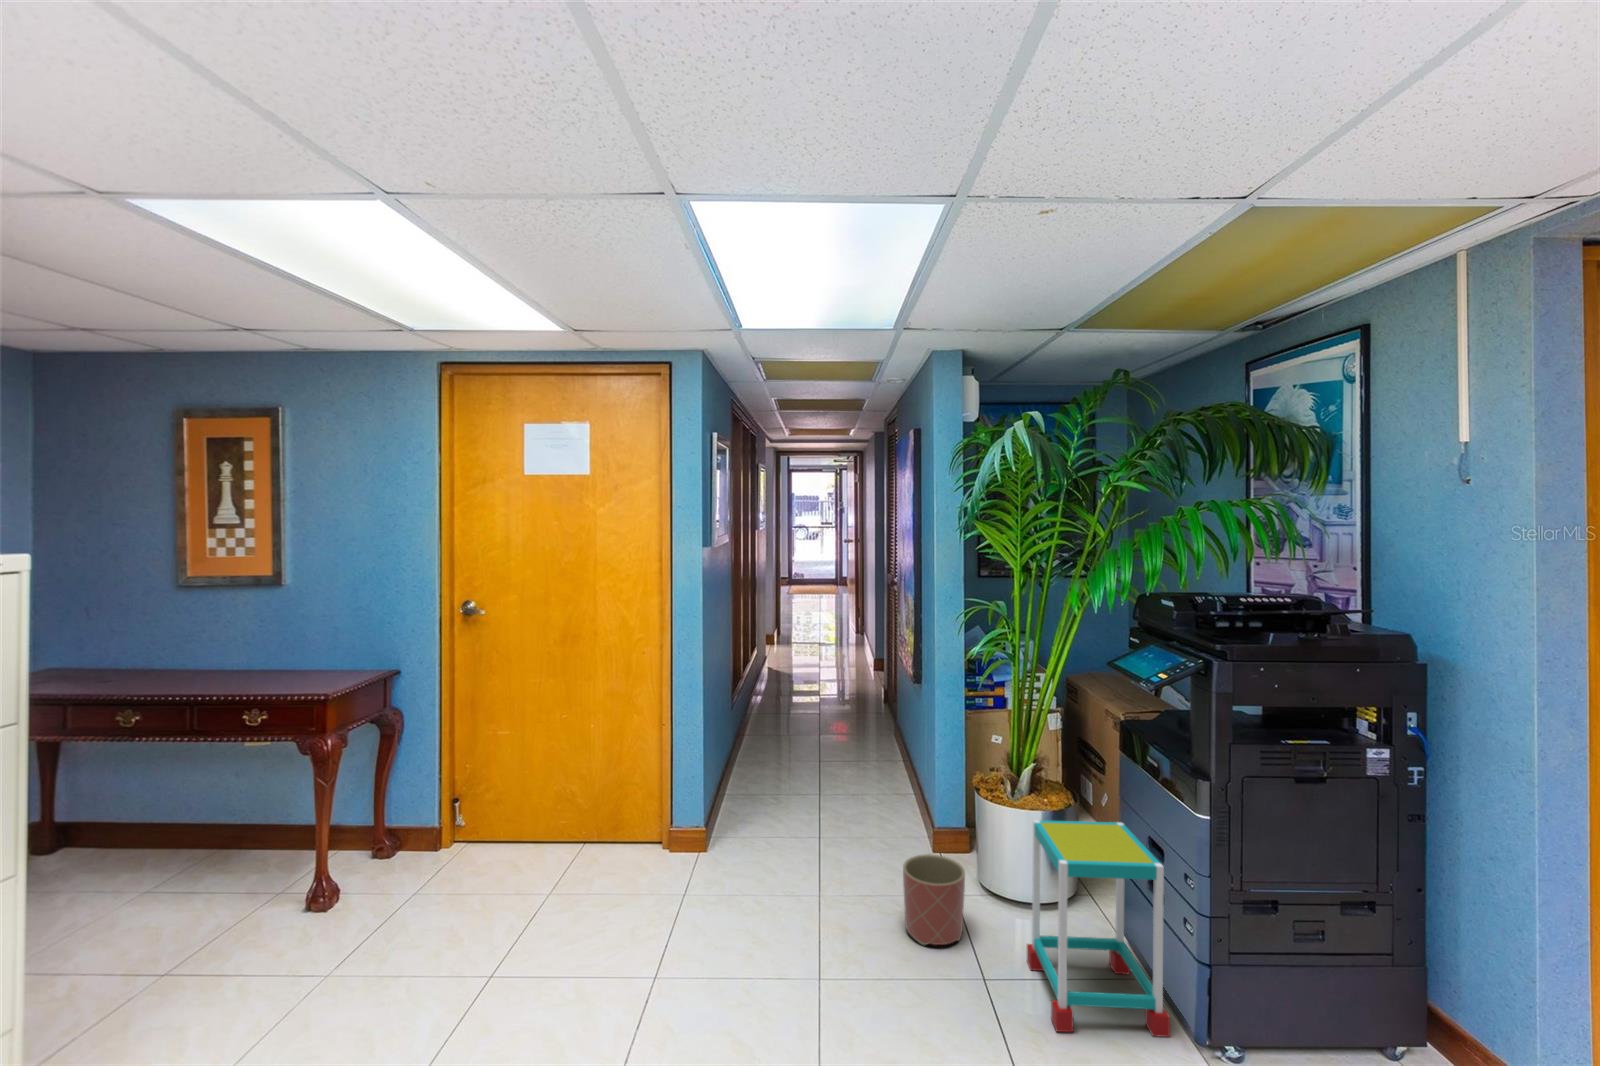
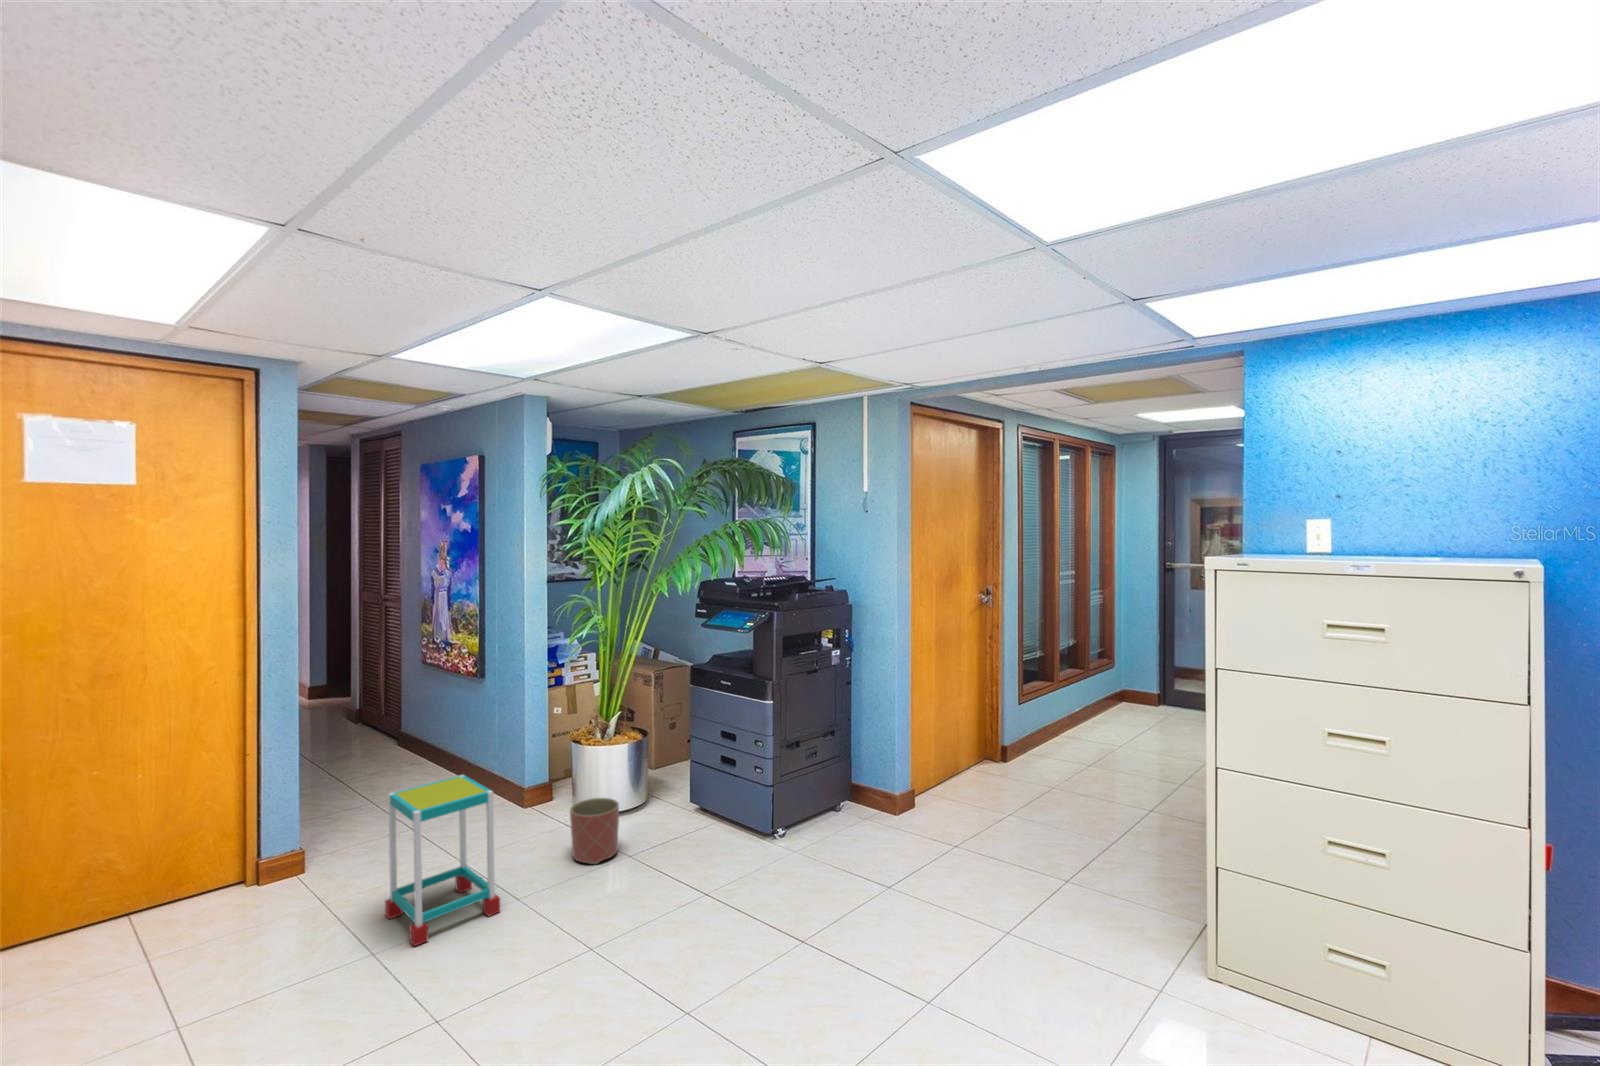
side table: present [1027,820,1170,1037] -> present [385,775,500,946]

